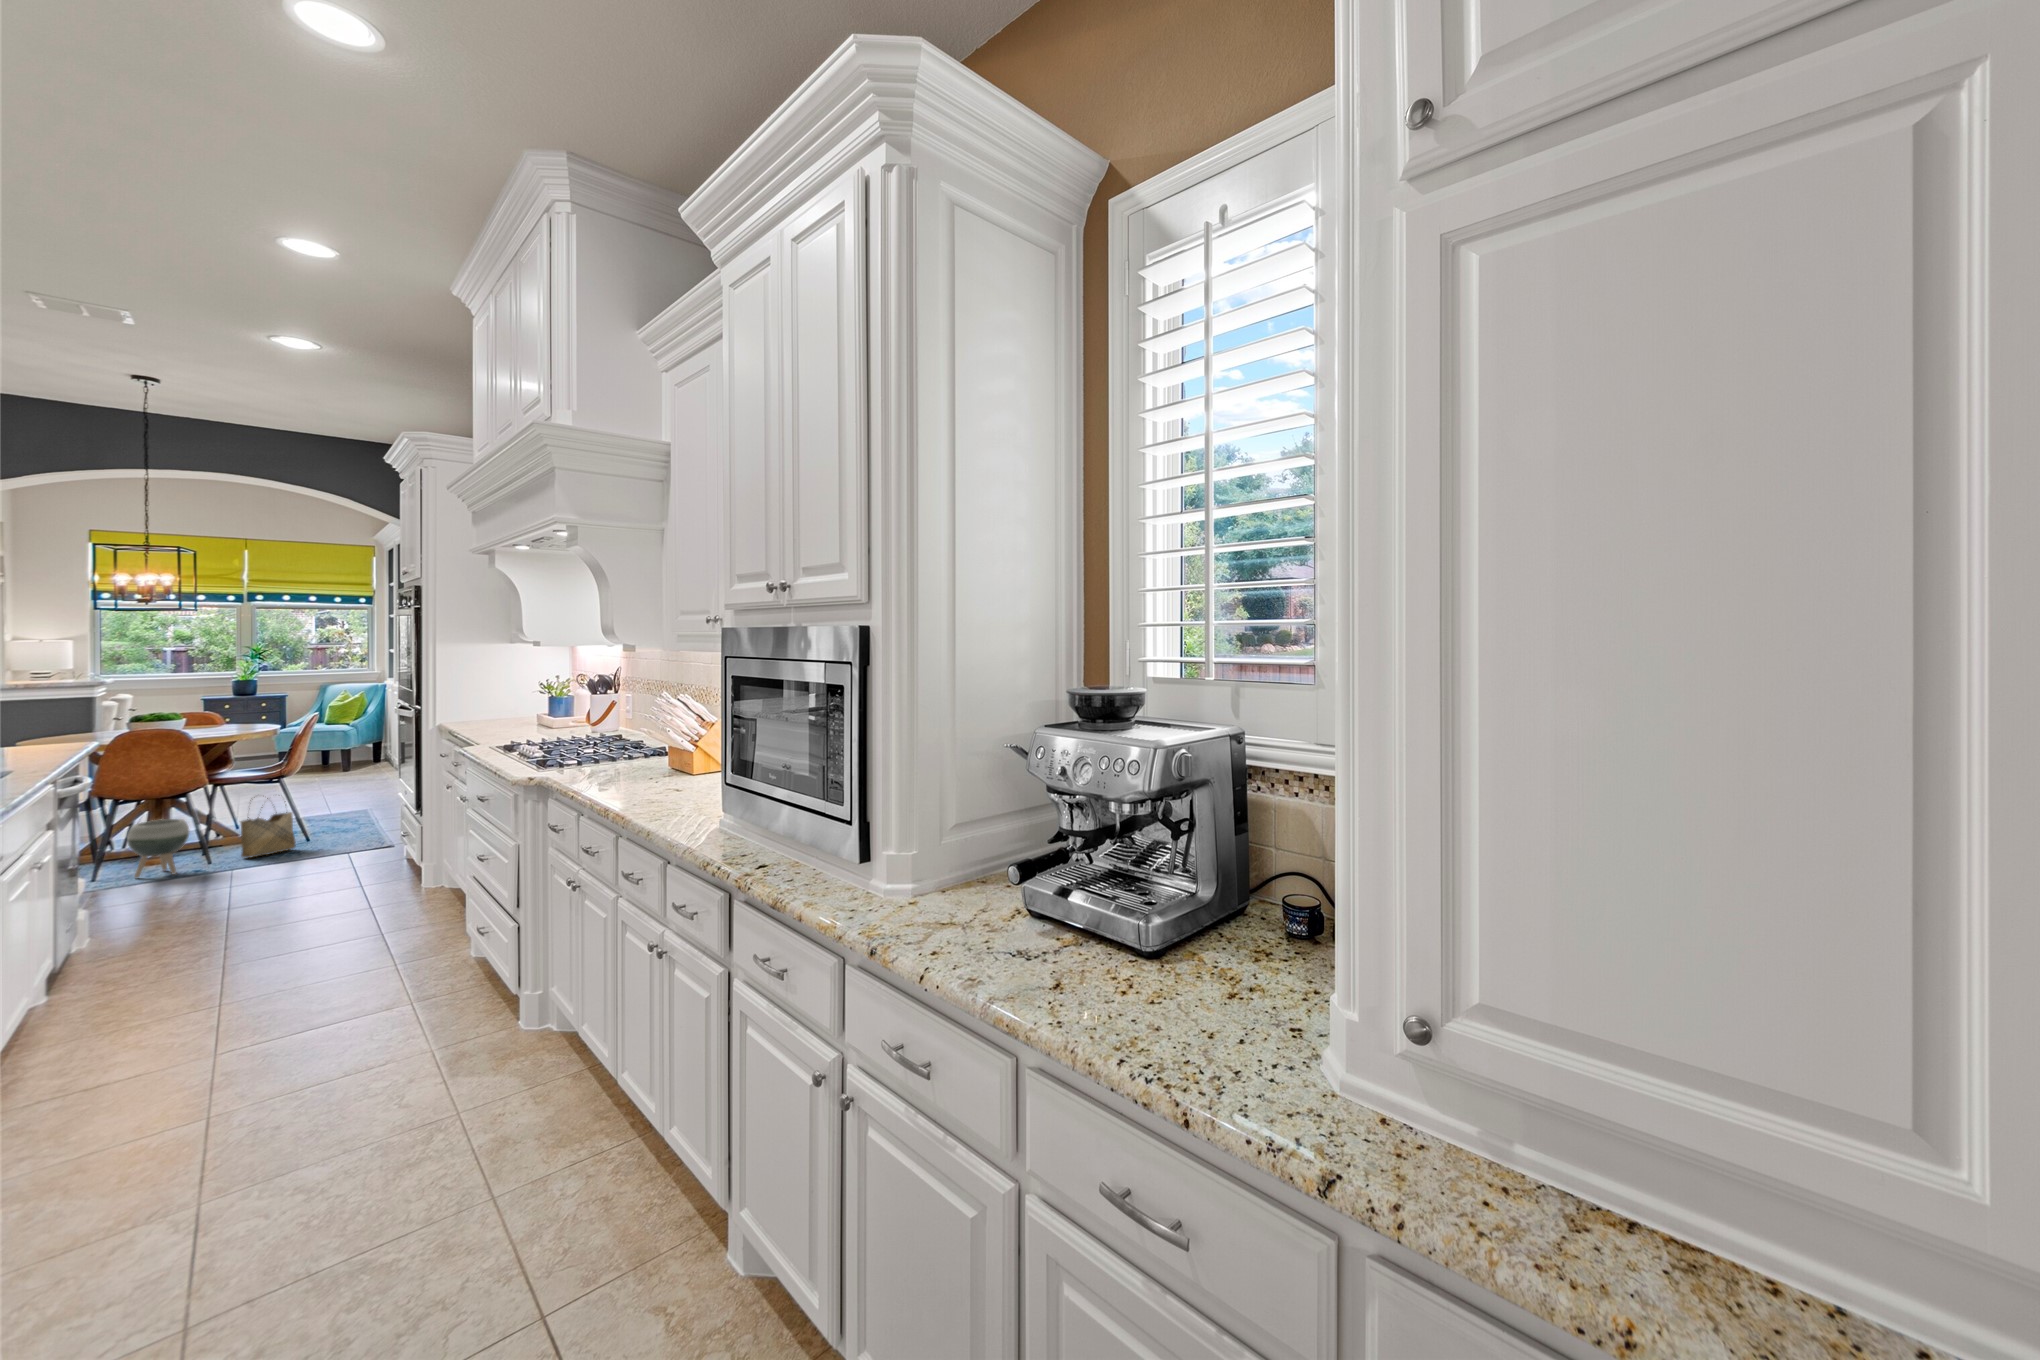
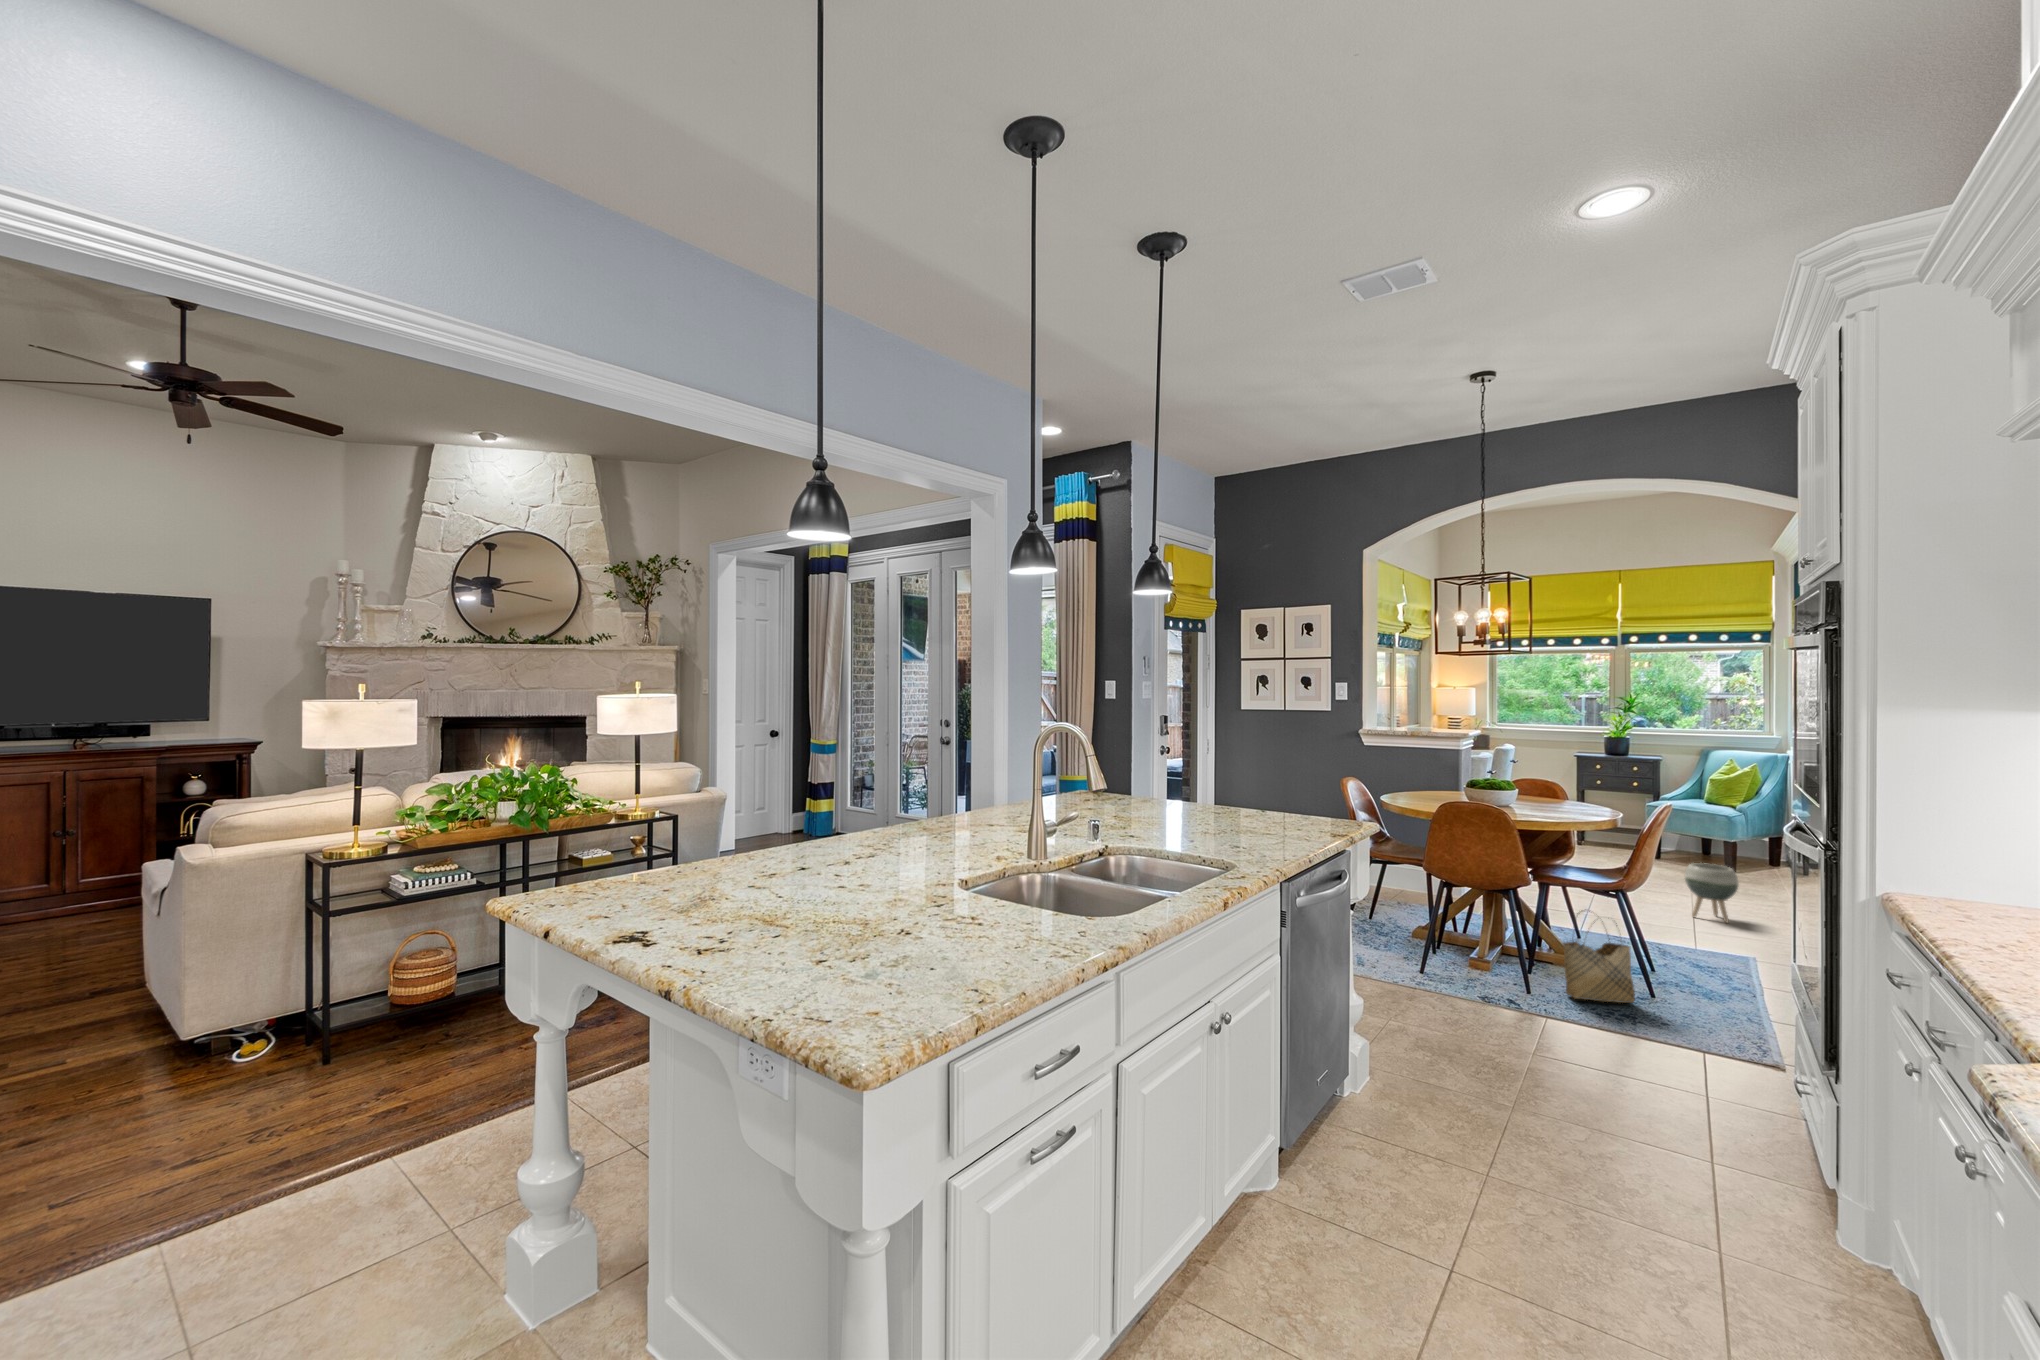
planter: present [127,819,189,878] -> present [1685,863,1739,923]

